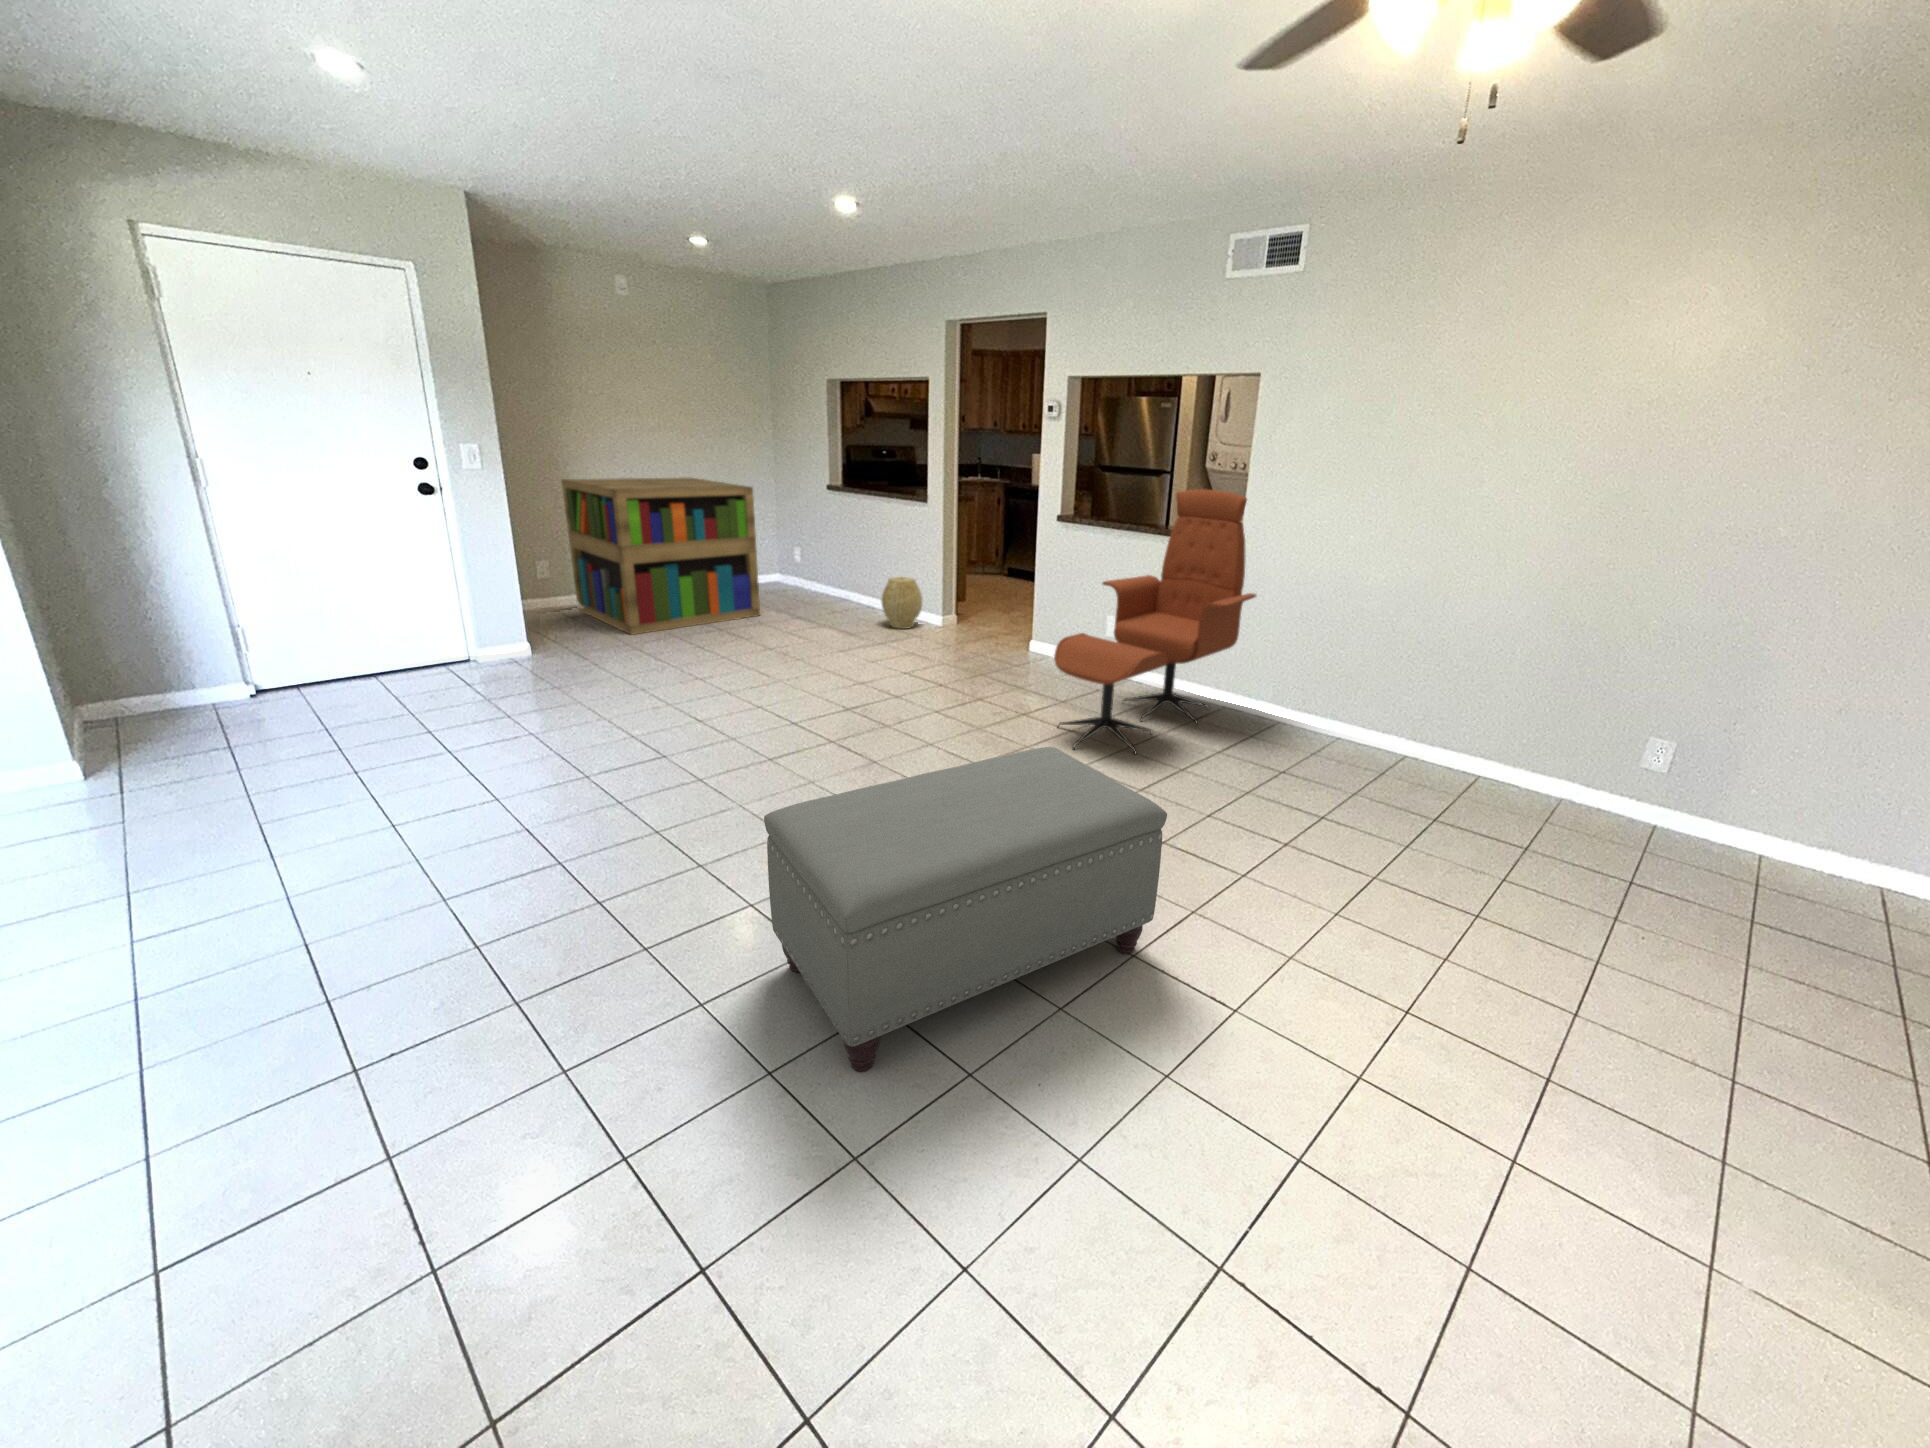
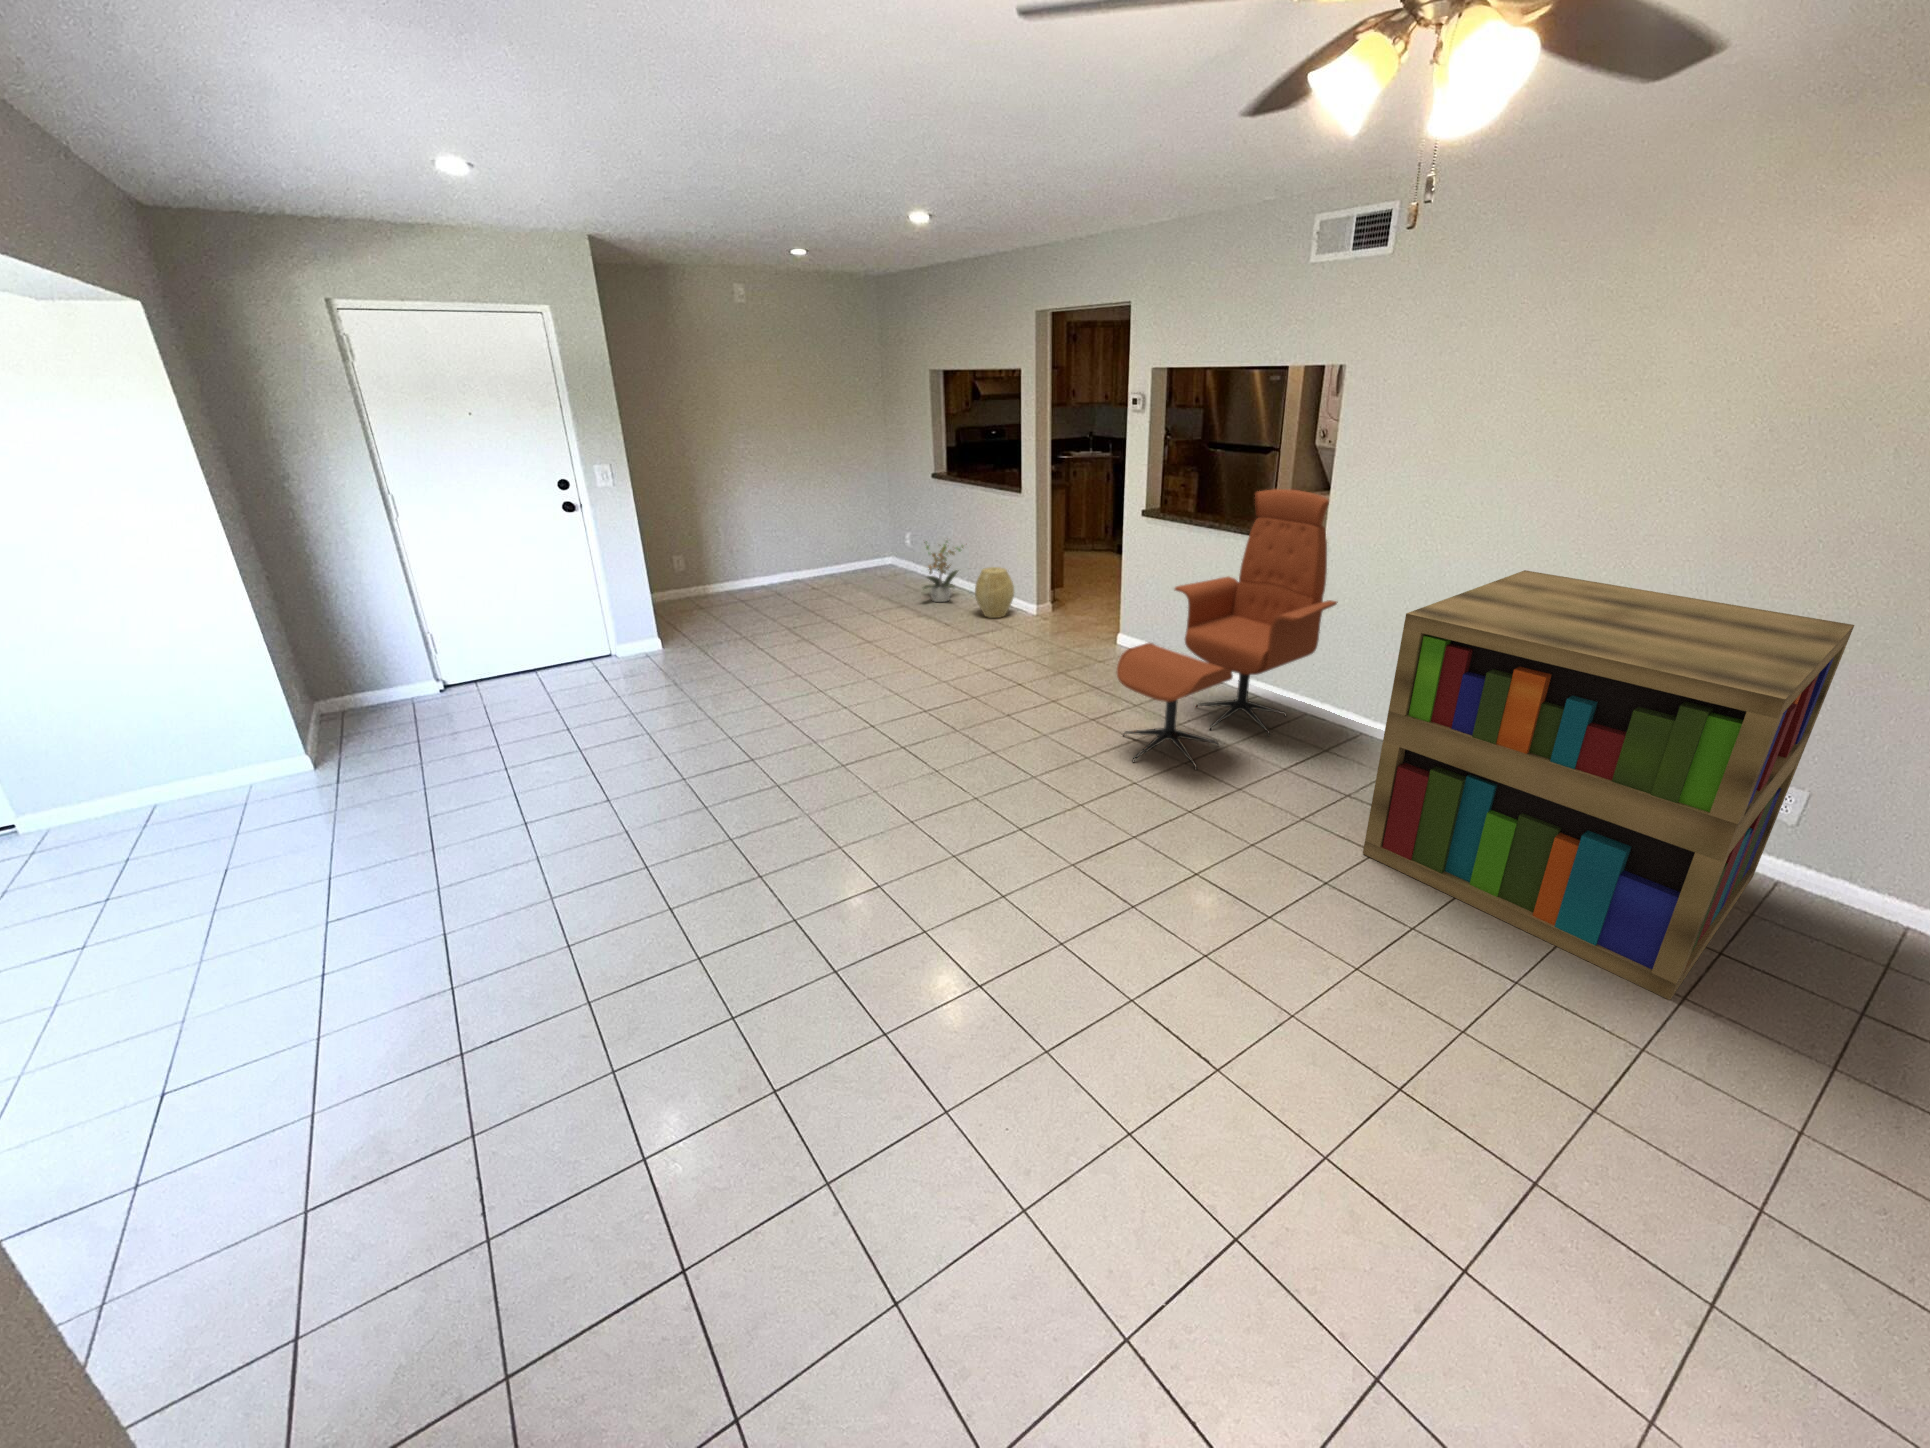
bookshelf: present [561,478,760,635] -> present [1363,570,1854,1000]
potted plant: none [823,549,870,615] -> present [923,541,963,602]
ottoman: present [764,747,1167,1072] -> none [788,790,1171,1109]

